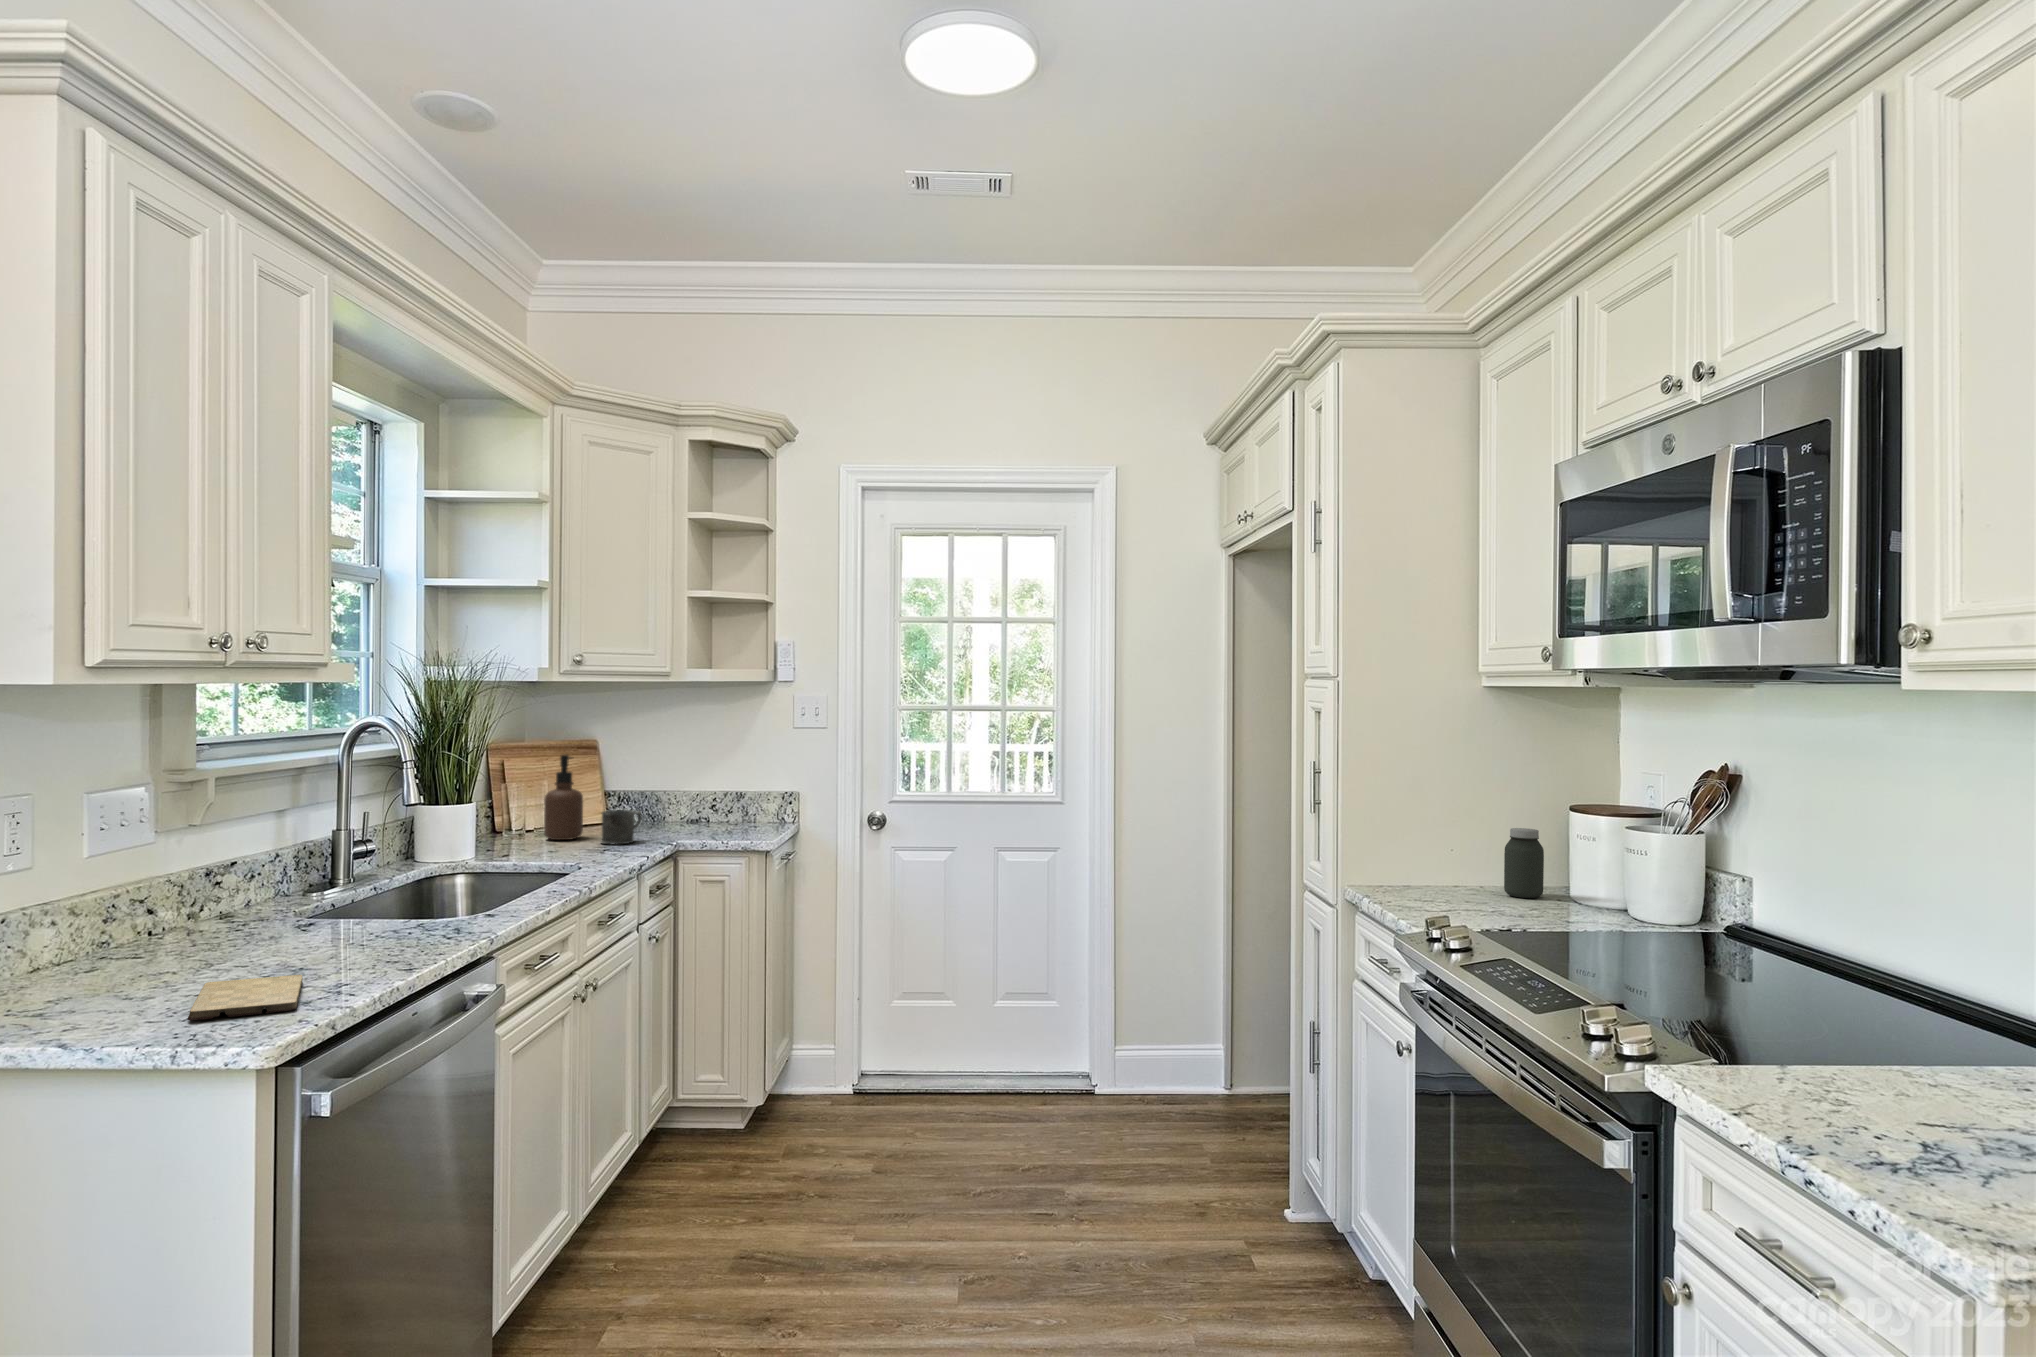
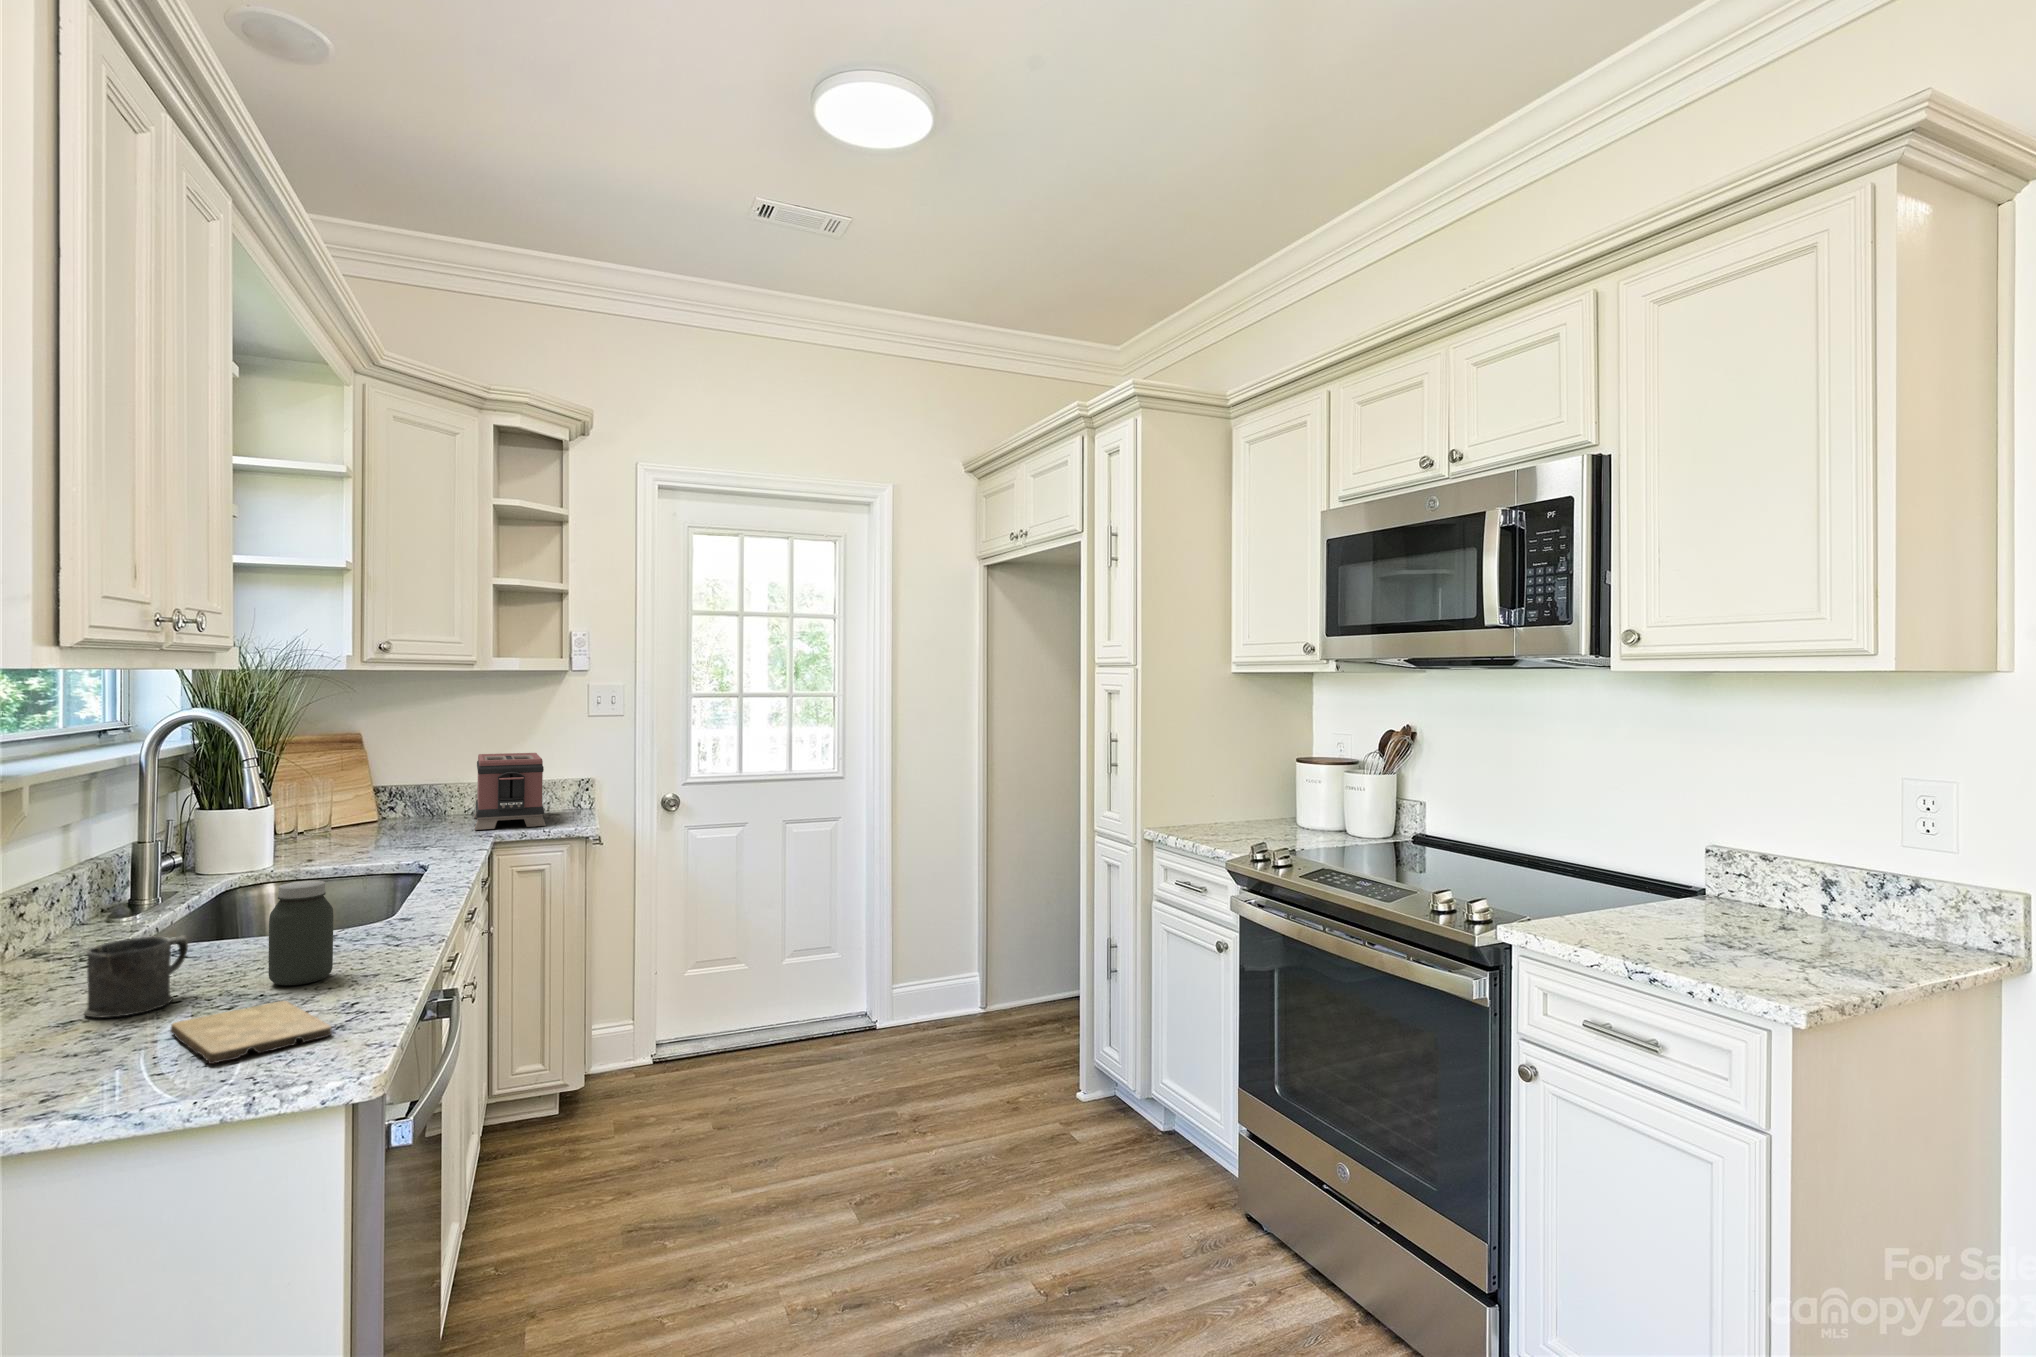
soap dispenser: present [544,755,583,840] -> none [332,751,378,842]
toaster: none [667,761,745,836] -> present [474,753,546,830]
mug: present [601,810,642,844] -> present [84,935,188,1018]
jar: present [1504,828,1544,898] -> present [269,881,334,985]

